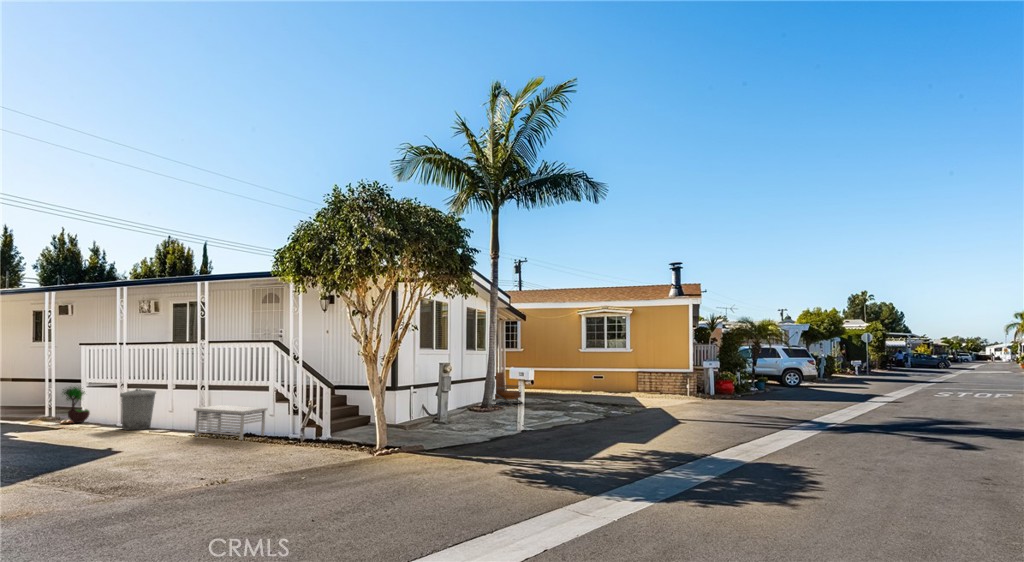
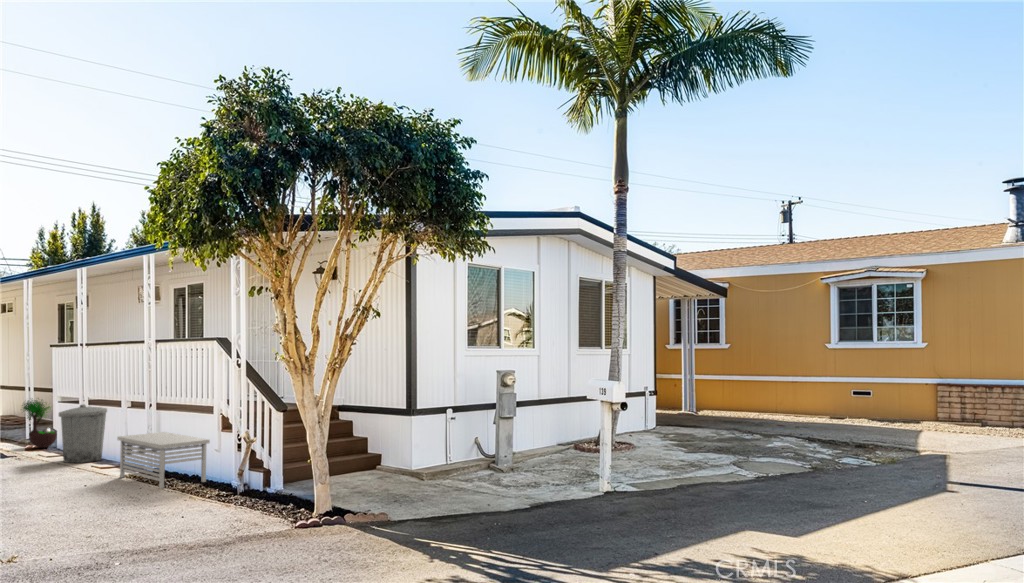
lounge chair: present [488,372,523,407] -> none [632,383,700,442]

